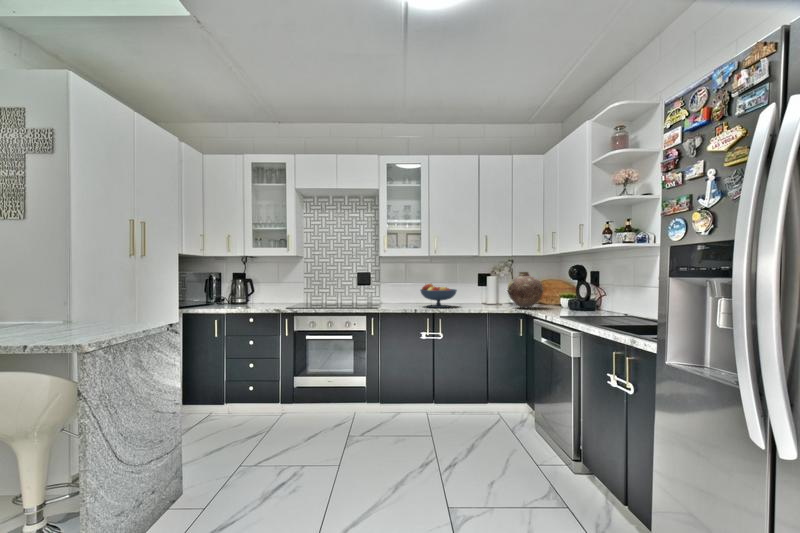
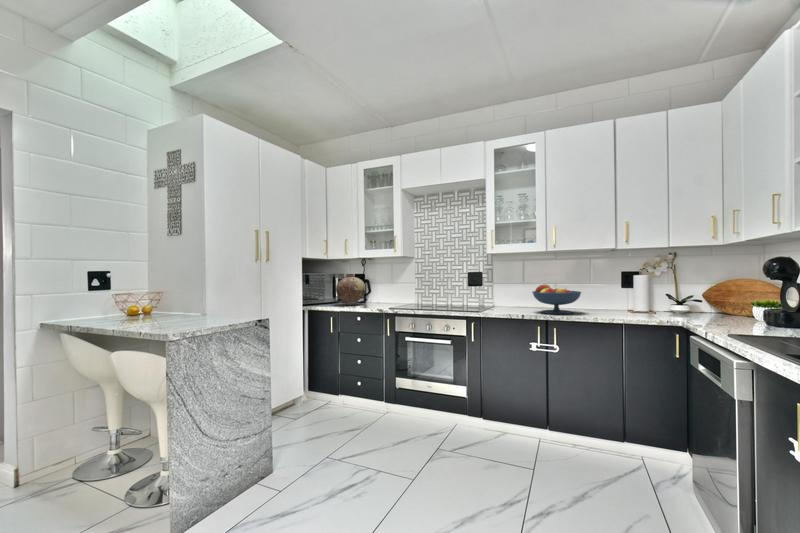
vase: present [508,272,543,308] -> present [336,274,365,305]

